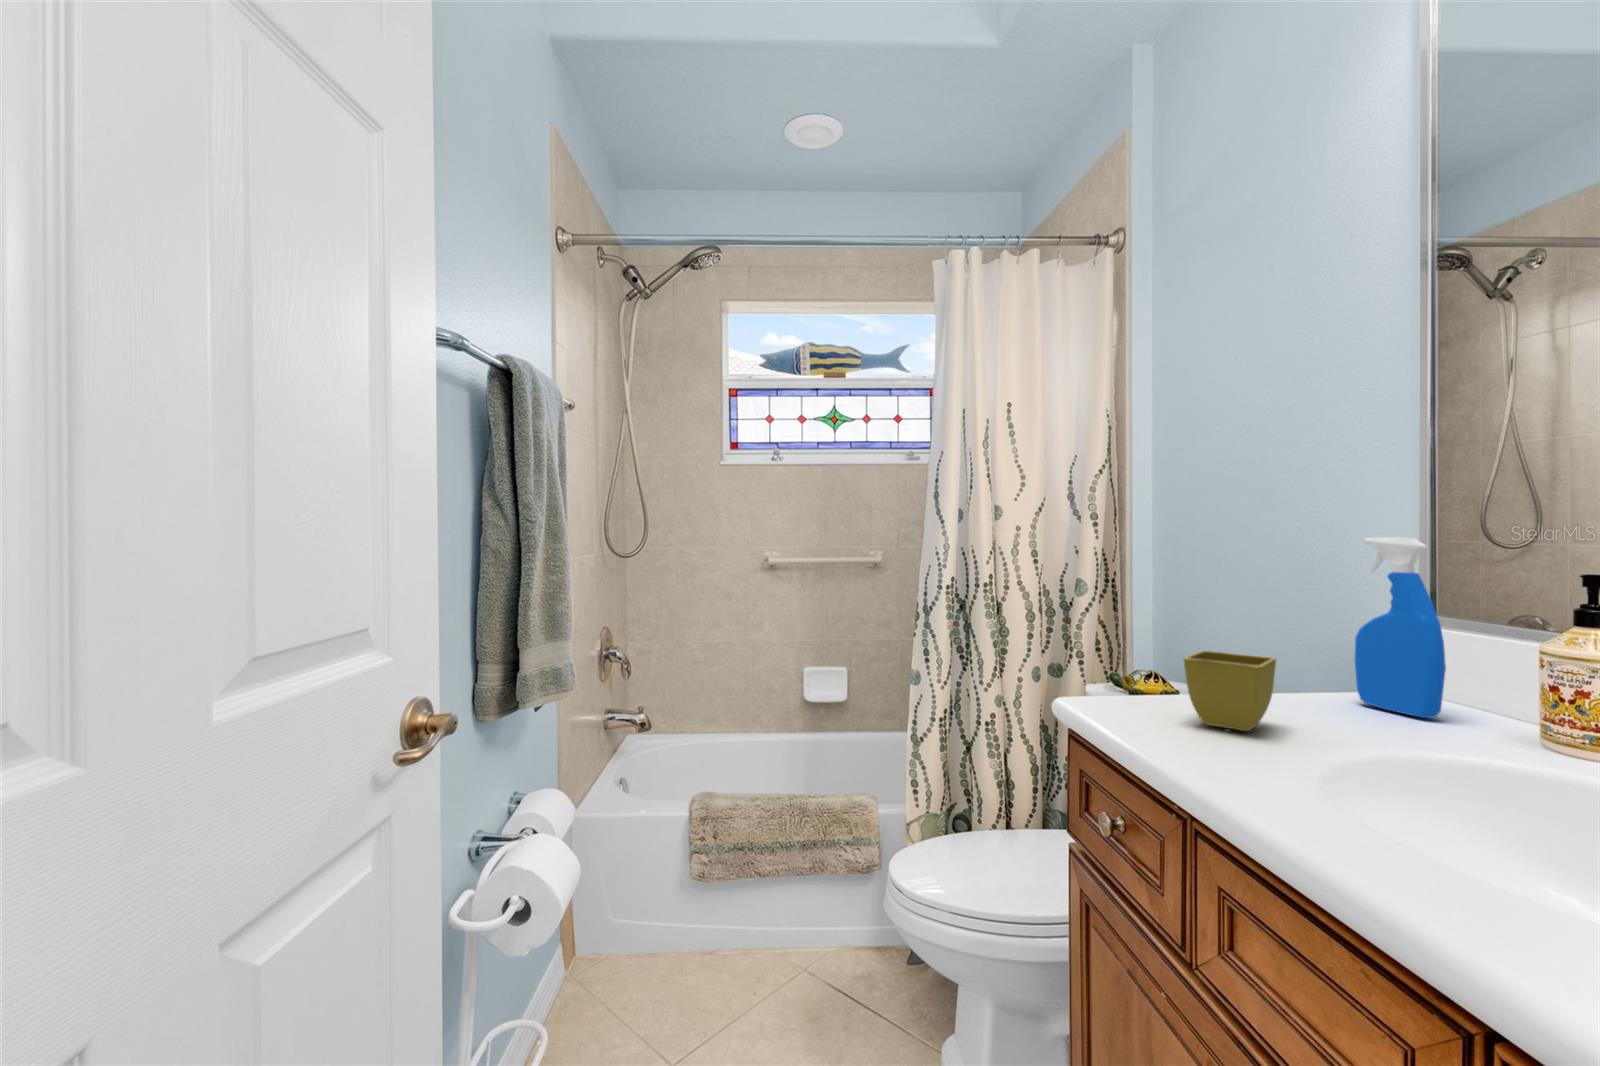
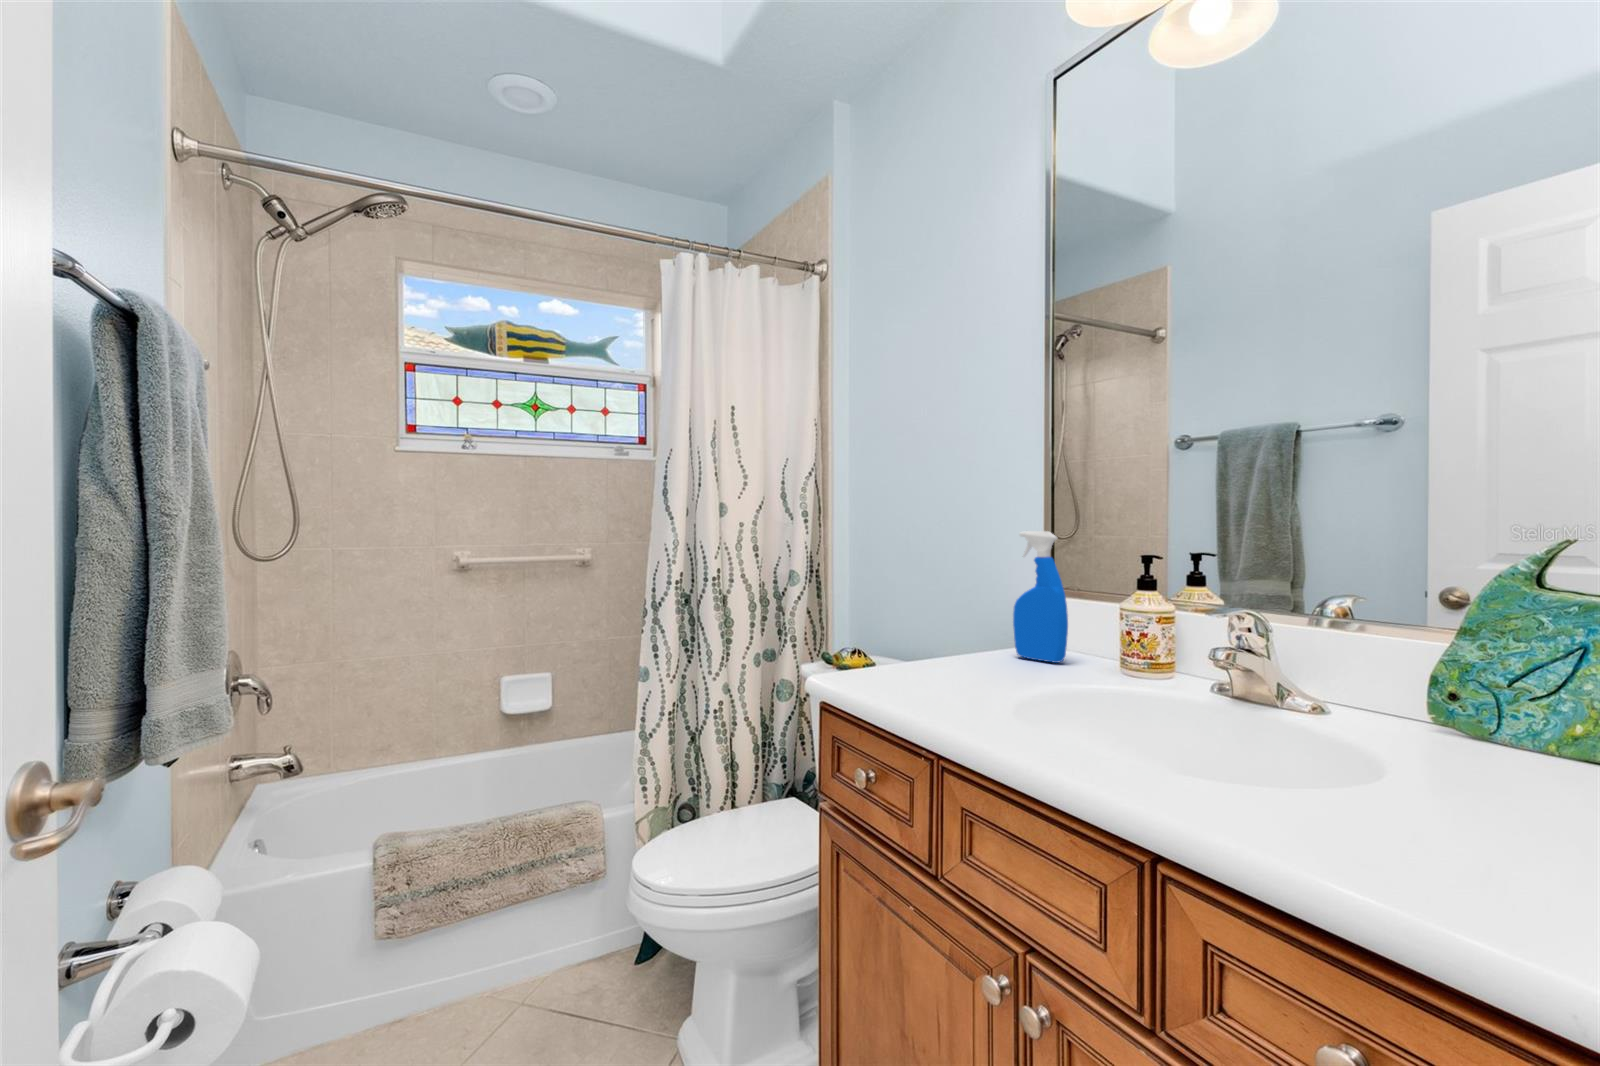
flower pot: present [1184,651,1276,731] -> none [915,624,975,686]

